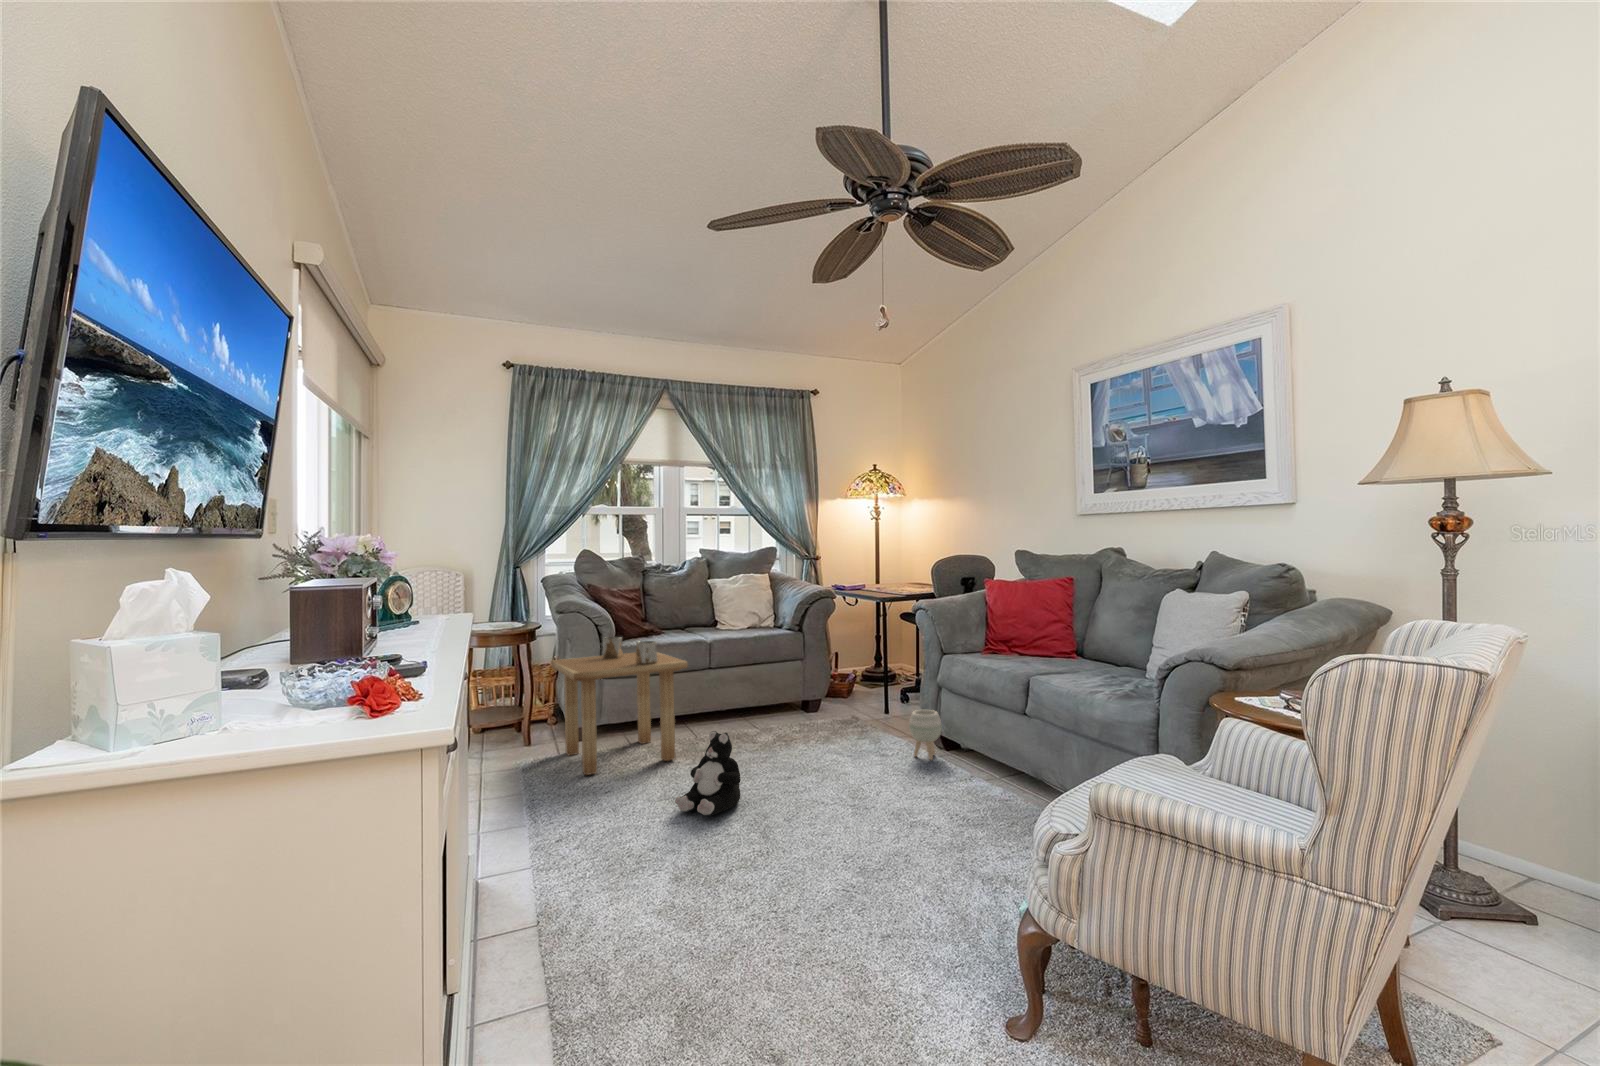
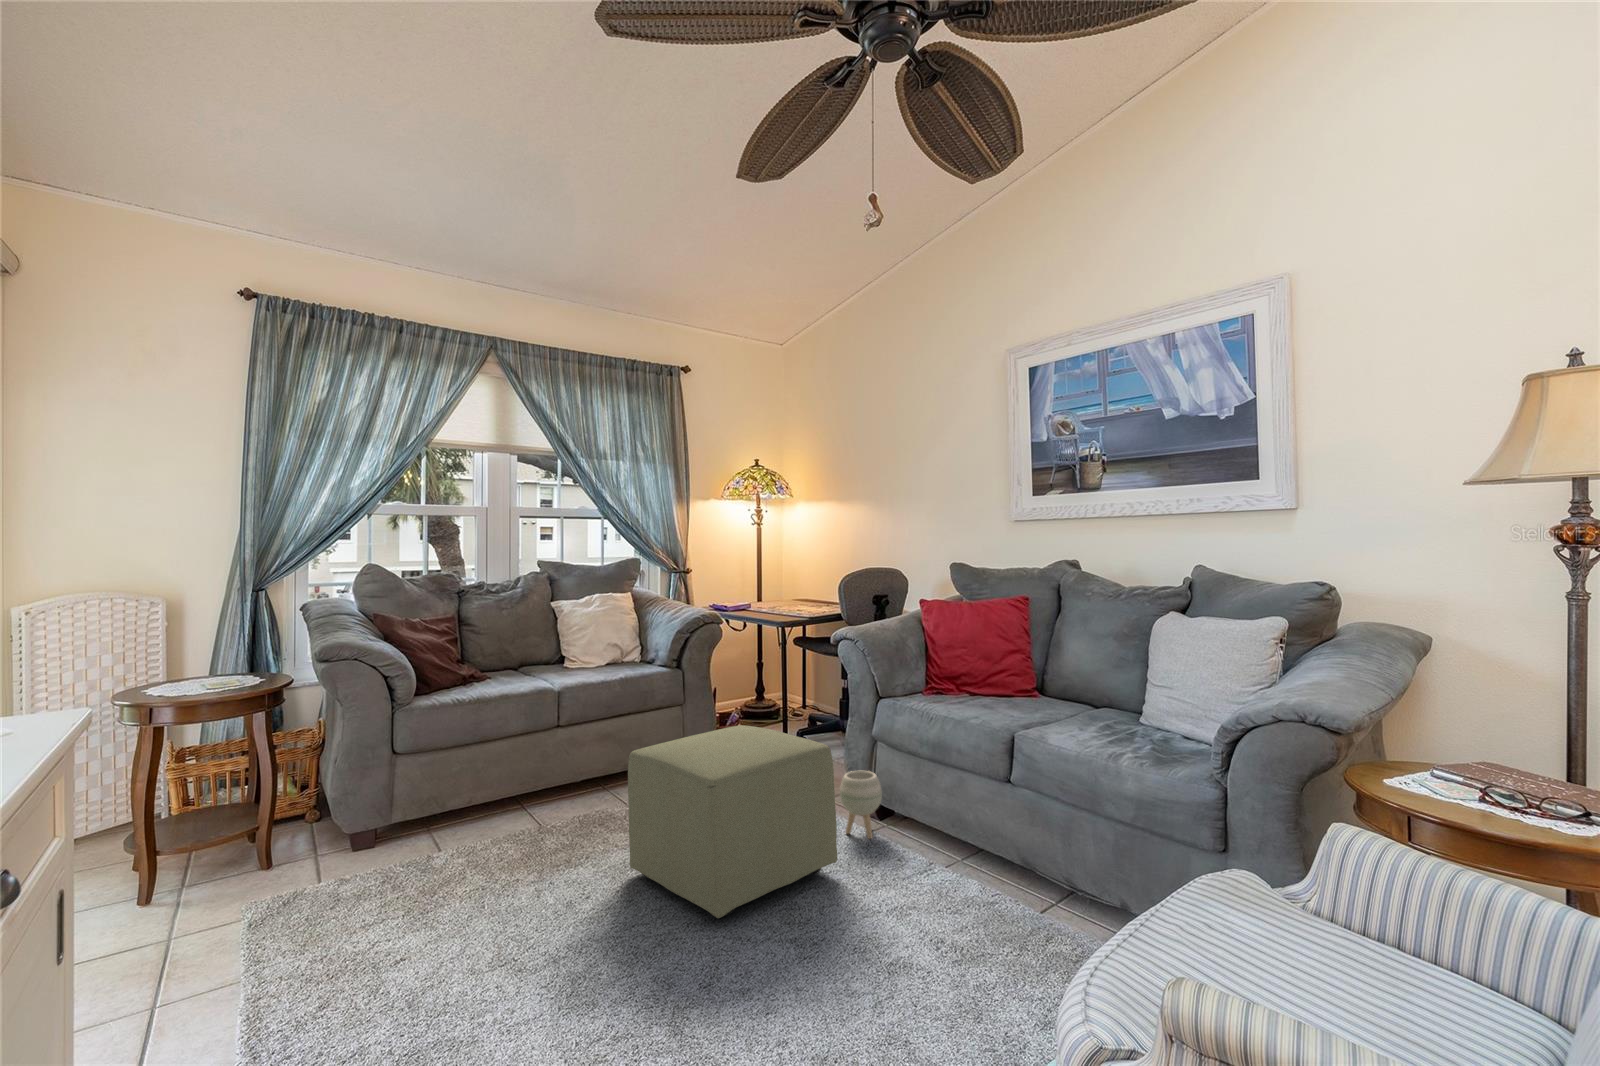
side table: present [551,637,688,775] -> none [307,693,533,925]
ottoman: none [750,670,897,791] -> present [628,725,837,918]
plush toy: present [675,731,741,816] -> none [522,846,628,995]

